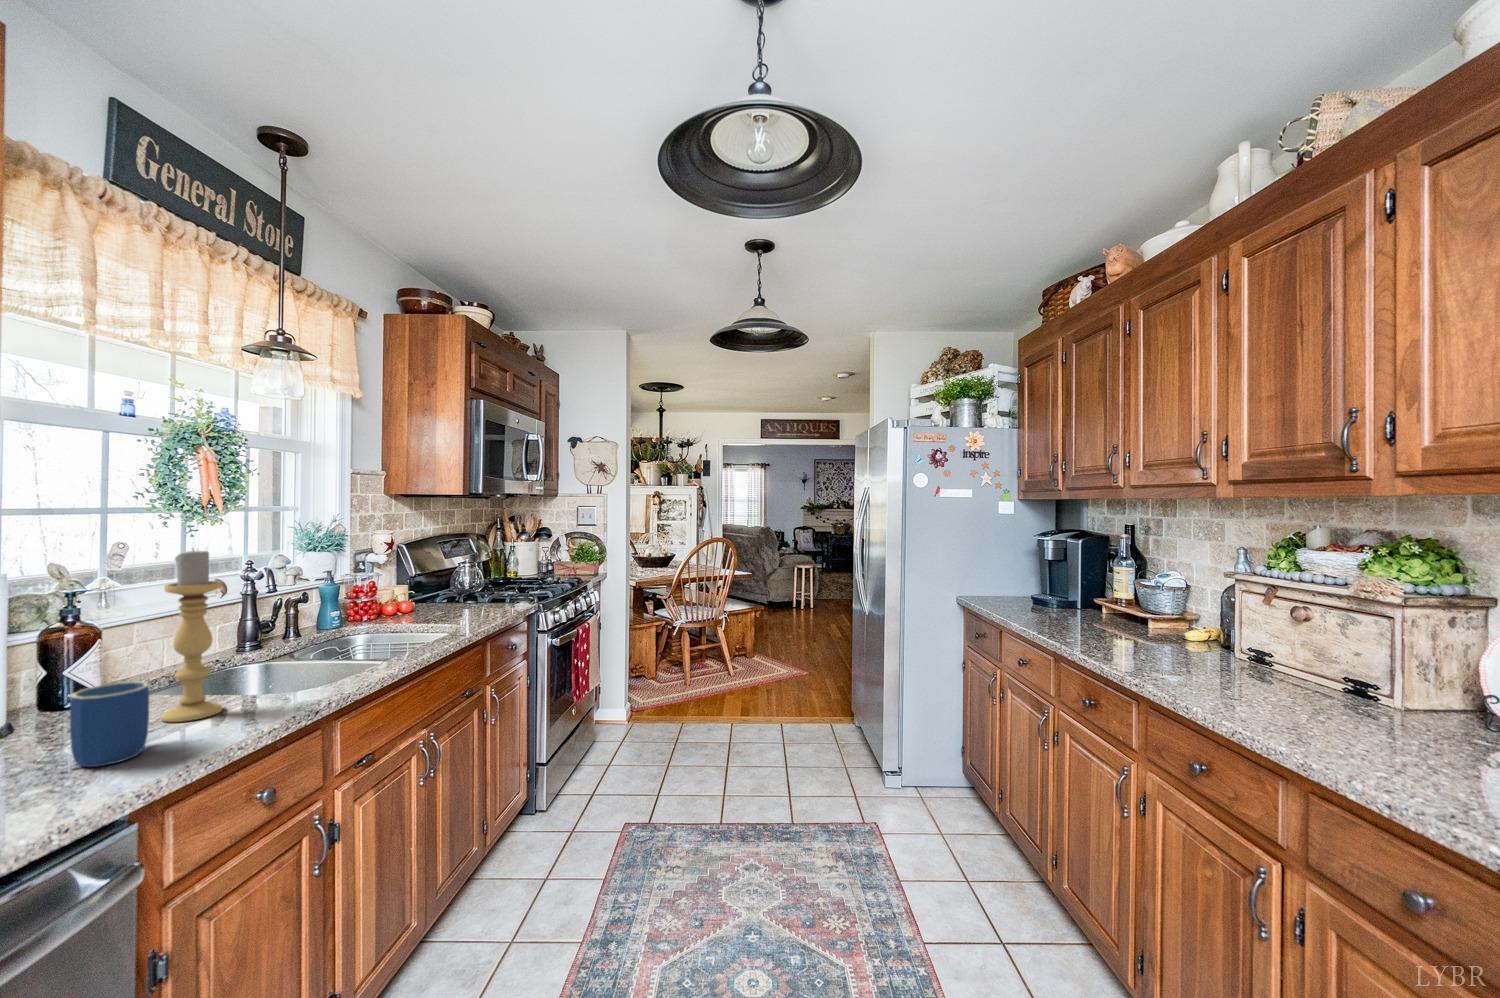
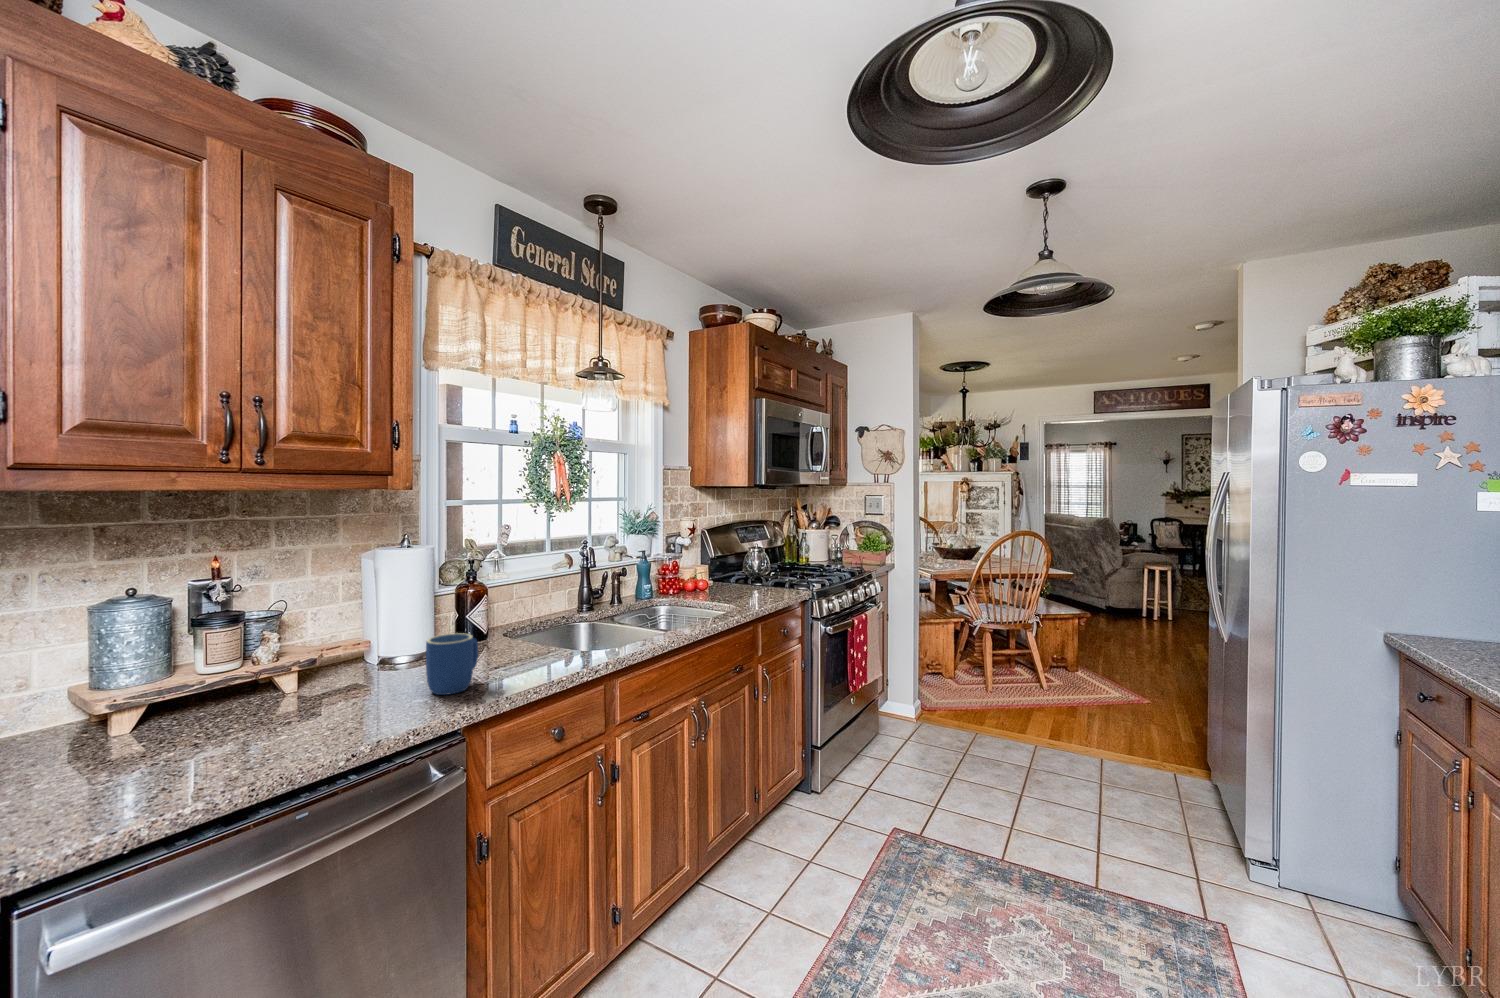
candle holder: present [162,549,222,722] -> none [497,533,535,667]

